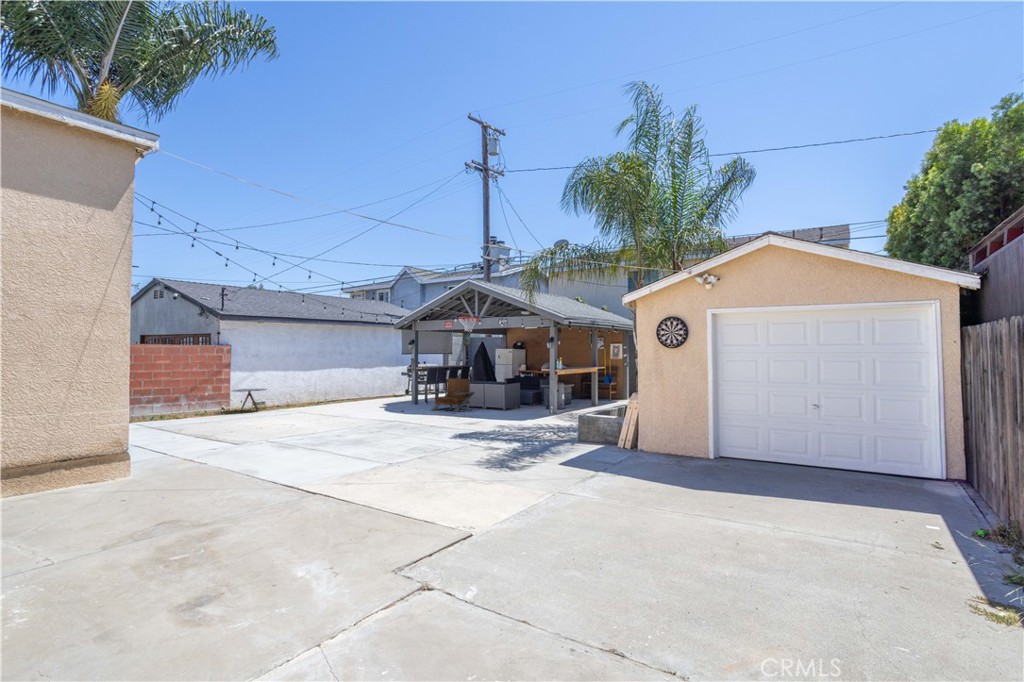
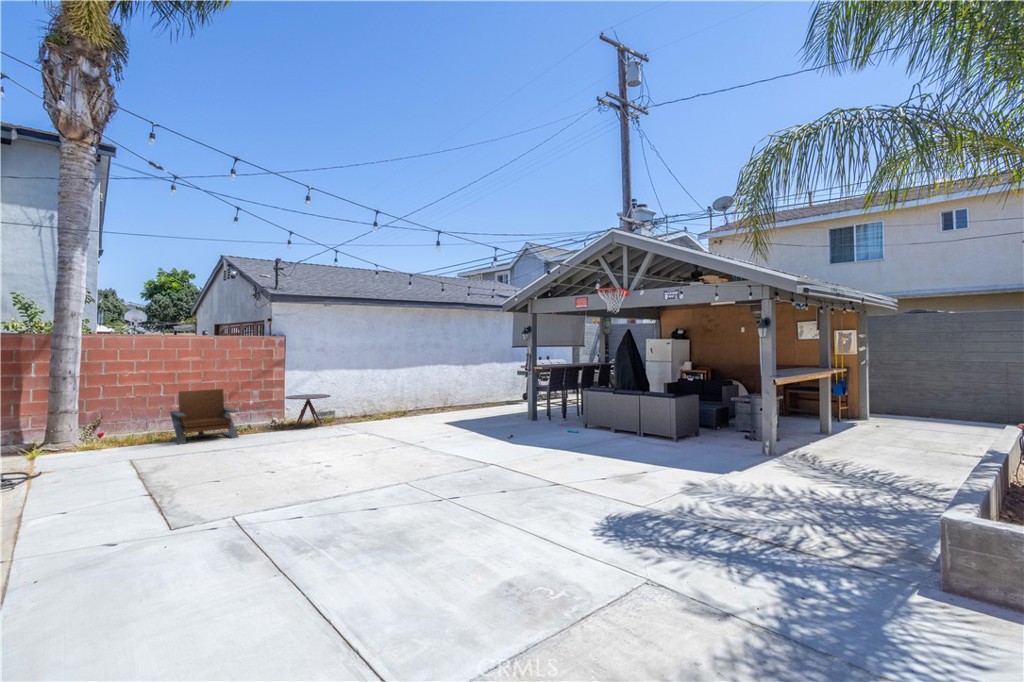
lounge chair: present [432,378,475,412] -> present [170,389,239,444]

